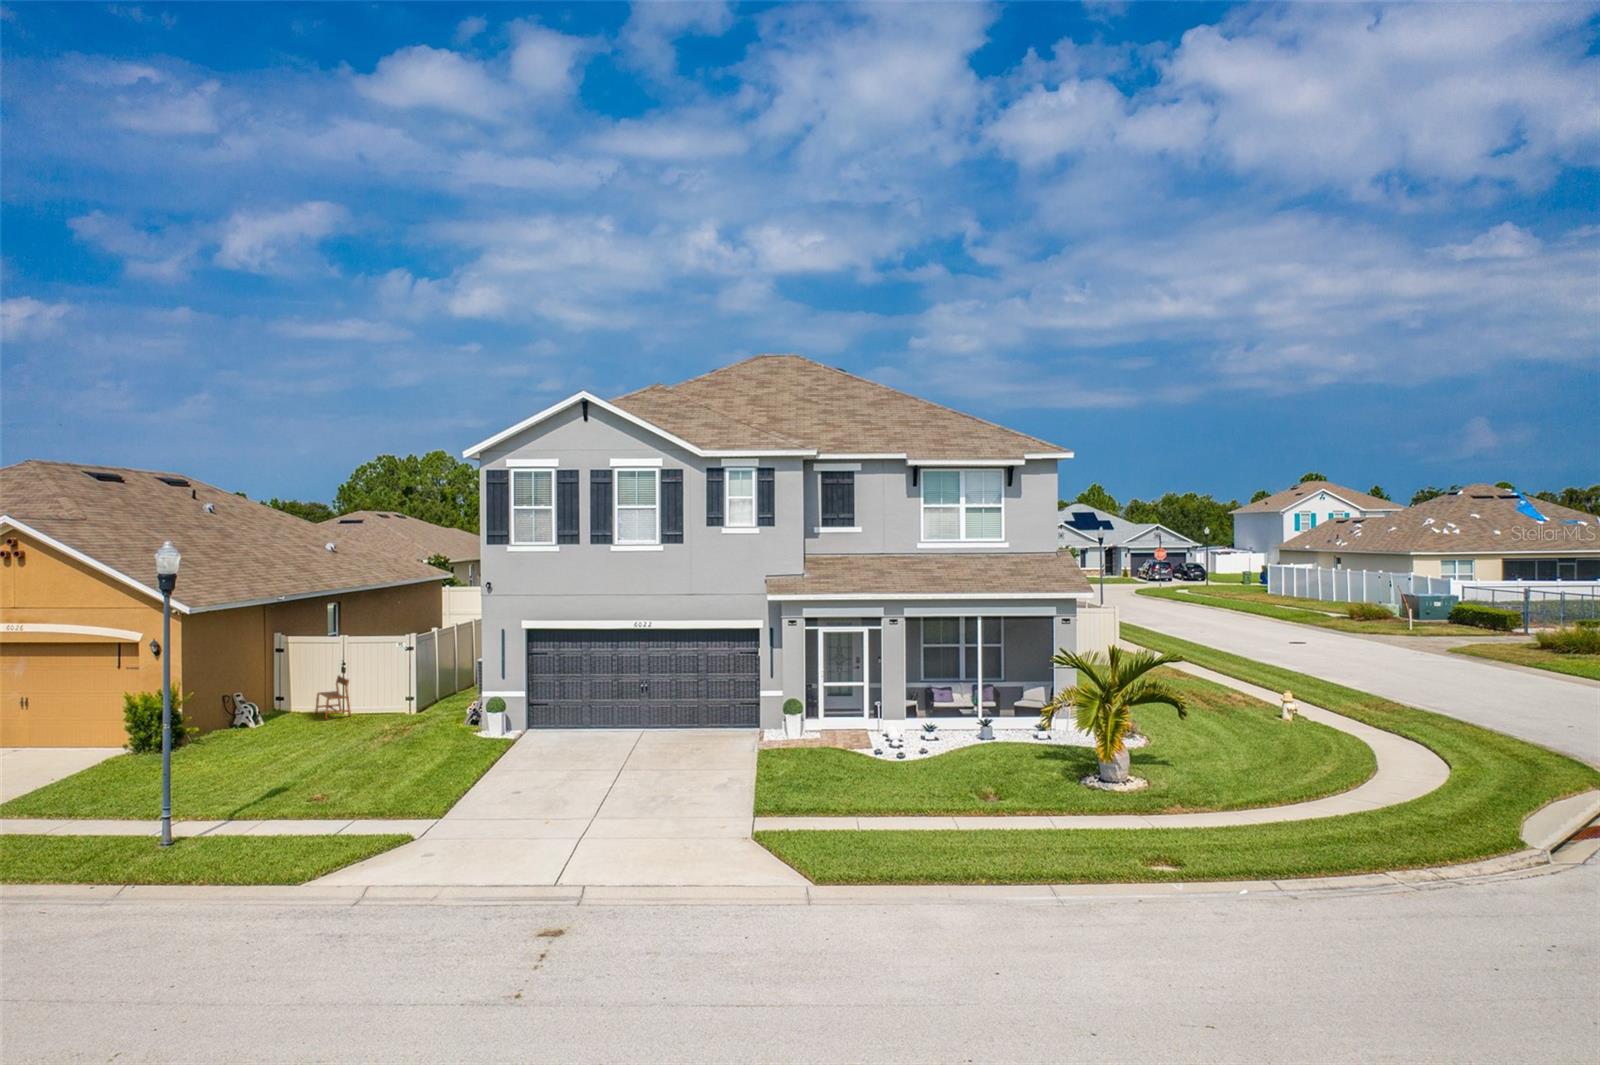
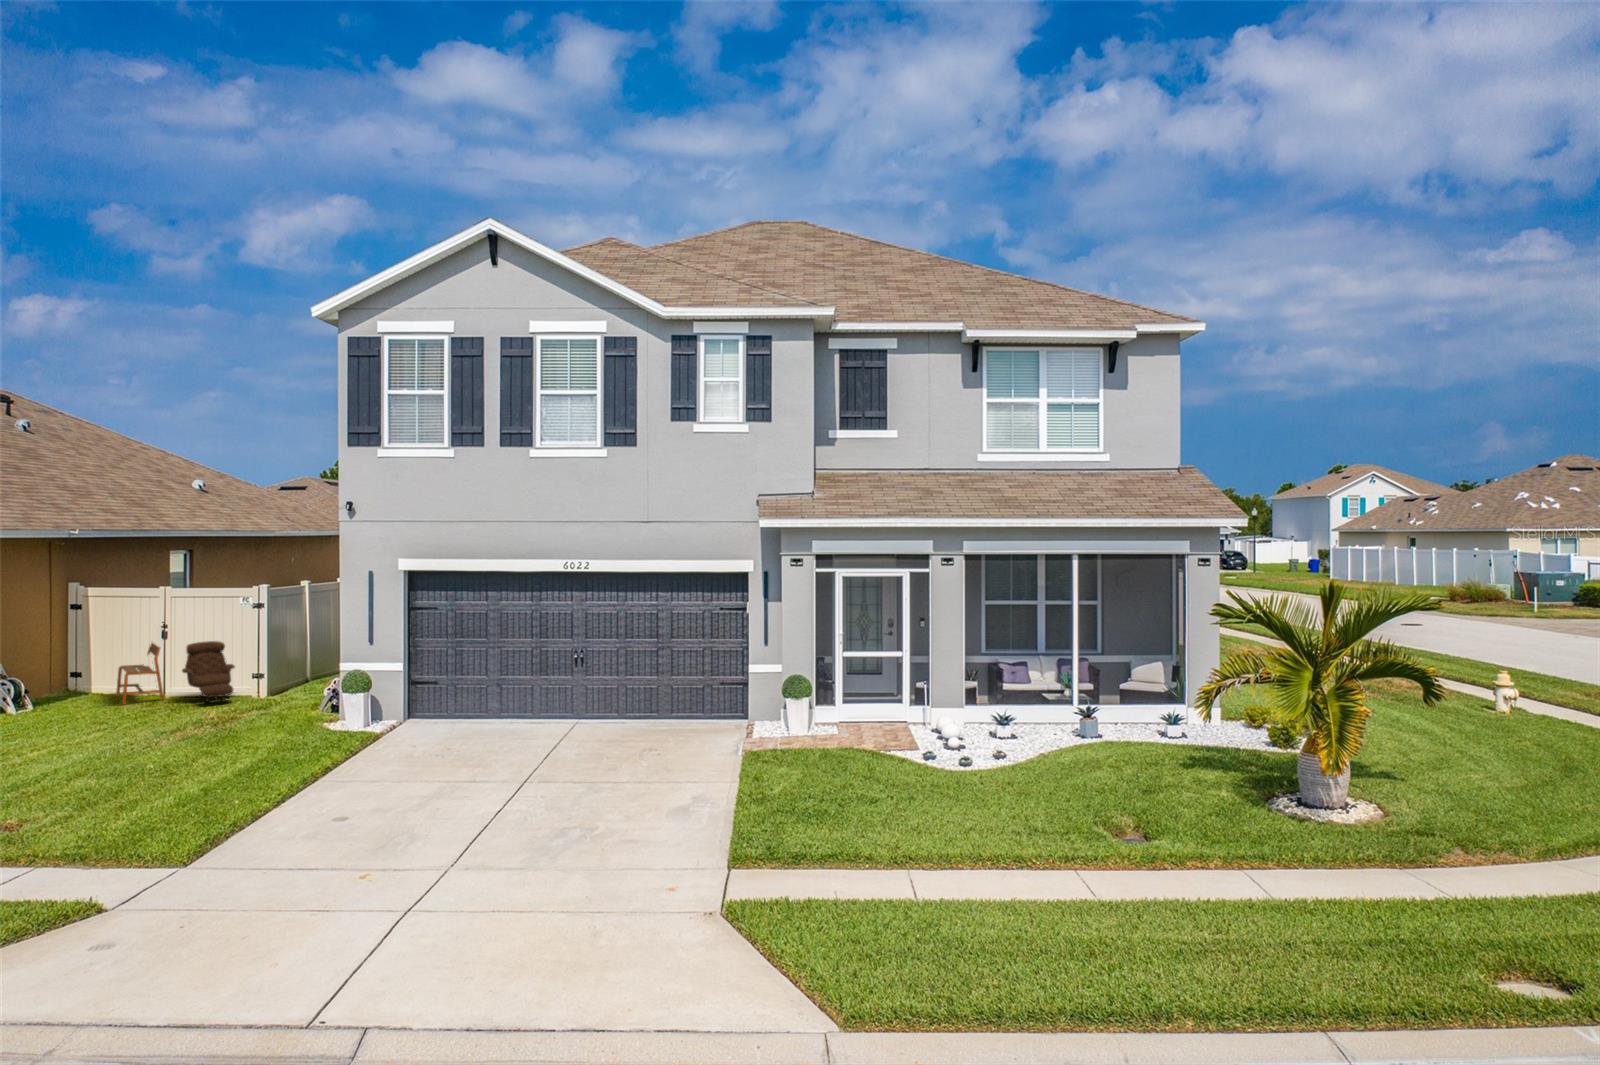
lounge chair: none [364,675,401,720] -> present [182,641,235,704]

